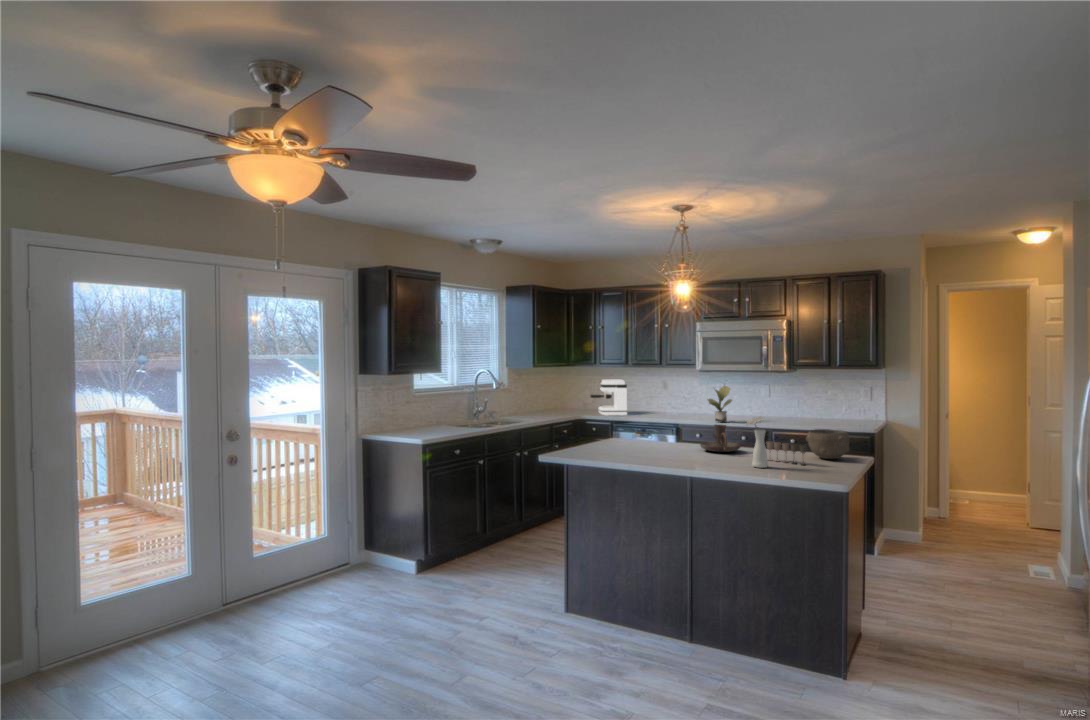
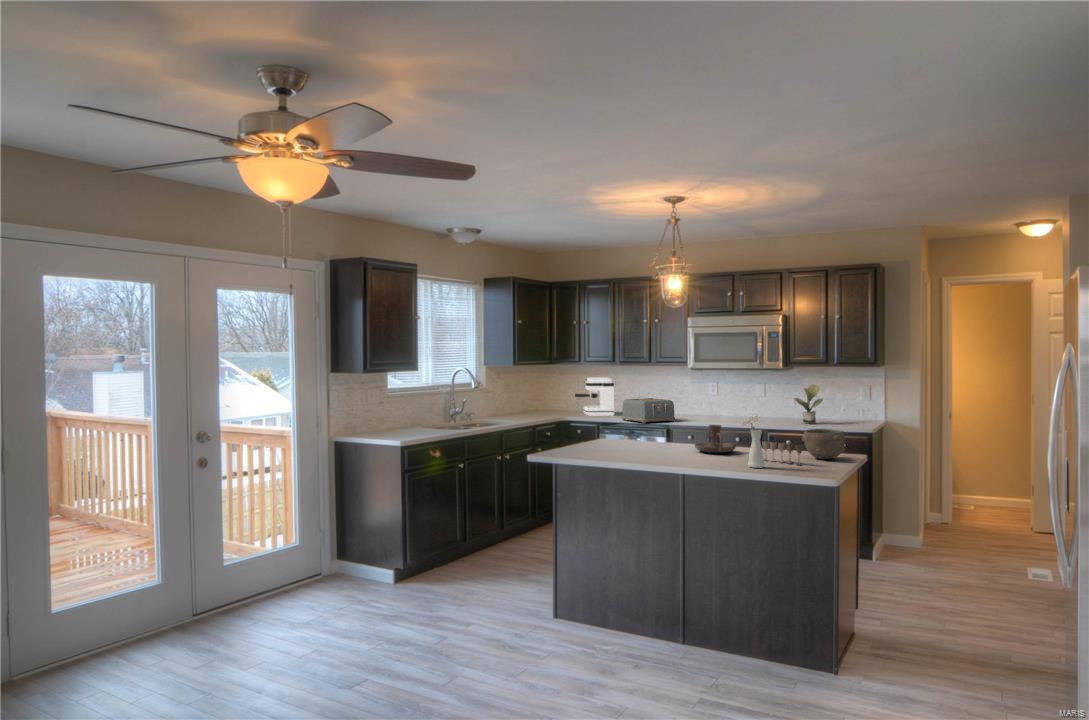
potted plant: present [707,386,732,422] -> present [794,384,823,423]
toaster: none [633,399,684,423] -> present [622,398,675,423]

